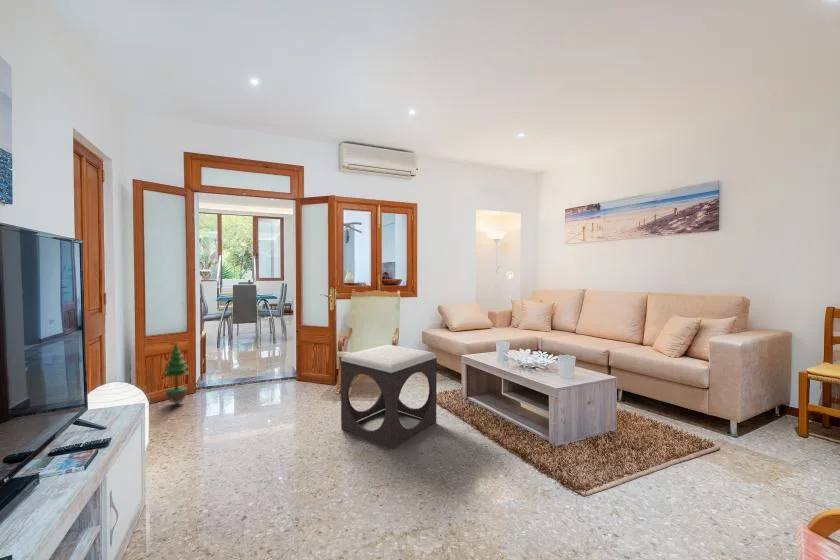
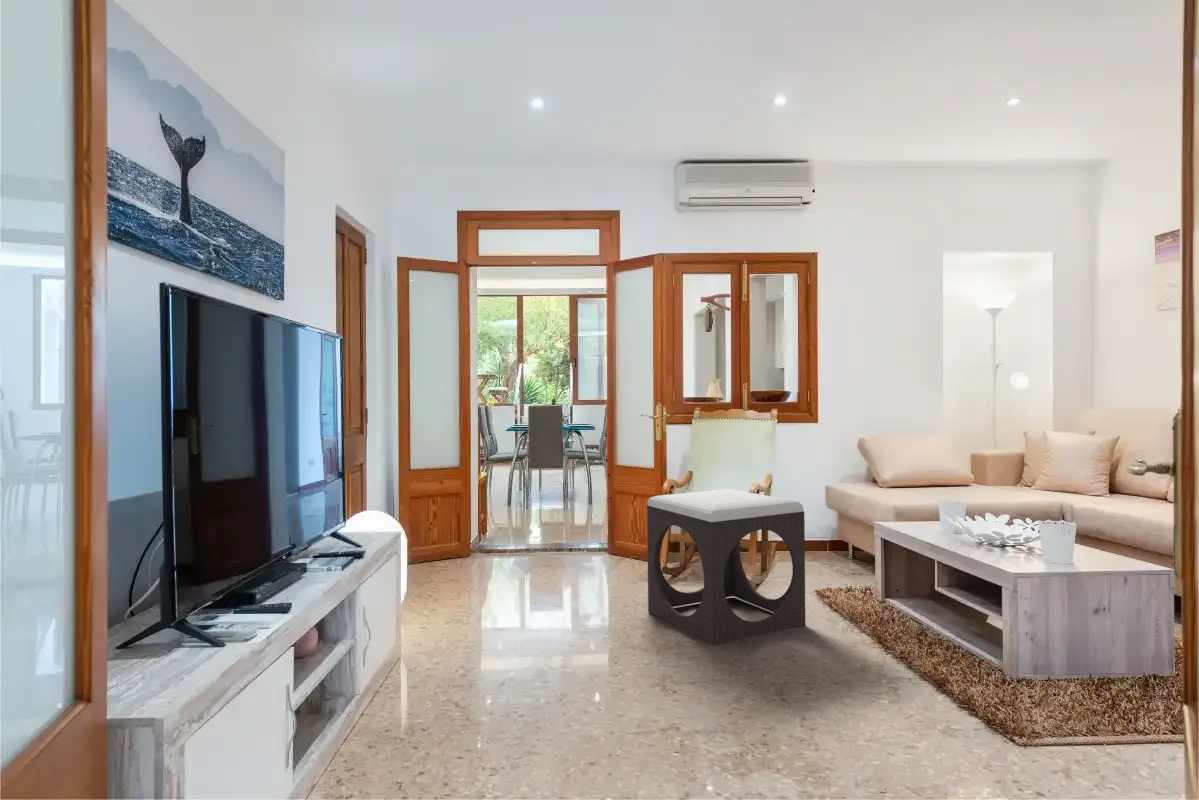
potted tree: present [163,343,189,404] -> none [429,474,461,561]

